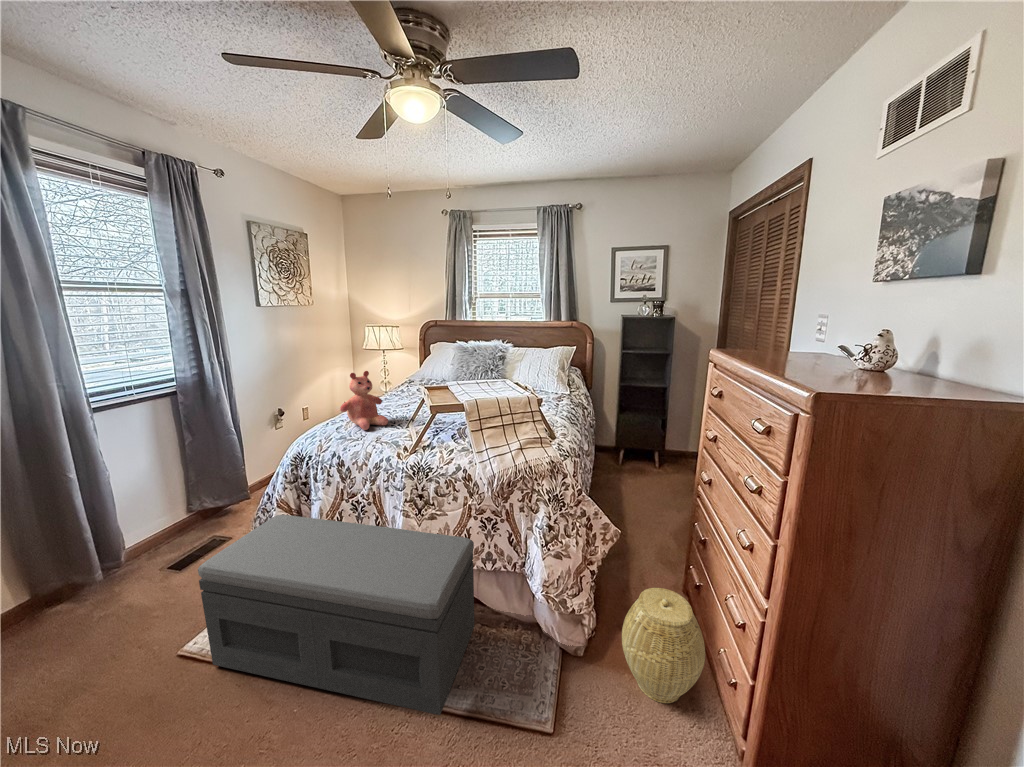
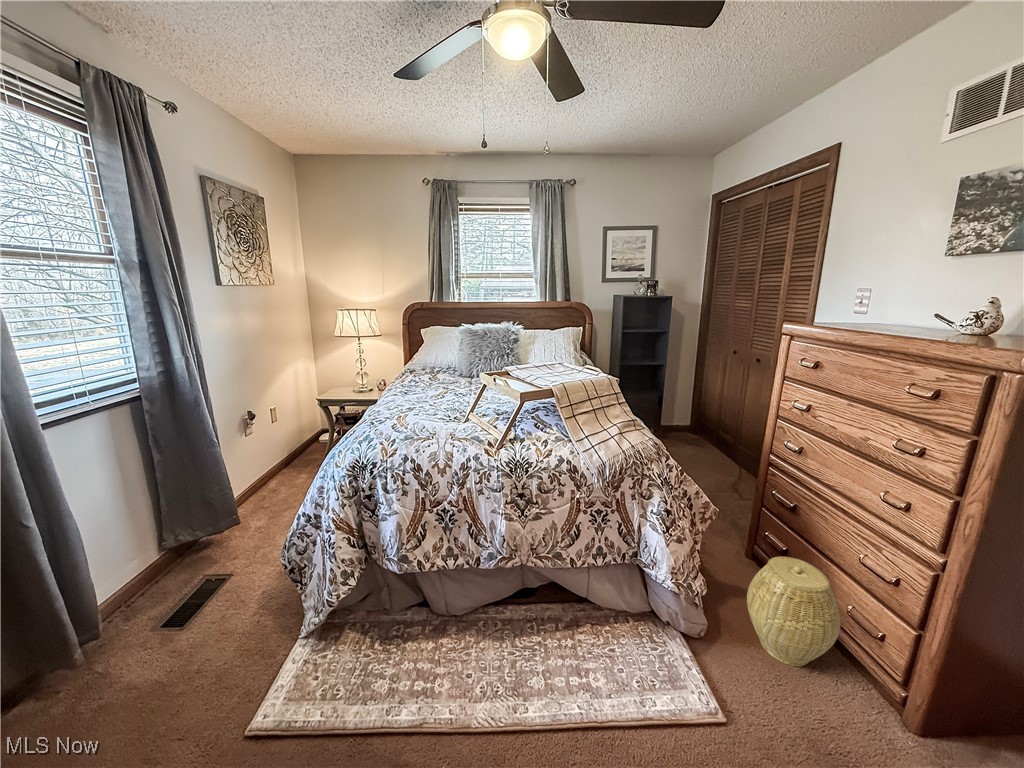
teddy bear: present [340,371,388,430] -> none [394,358,447,427]
storage bench: present [198,515,474,715] -> none [287,534,622,739]

